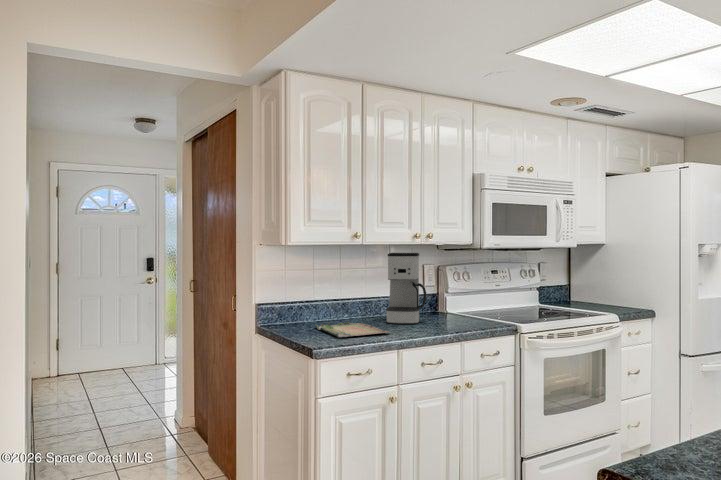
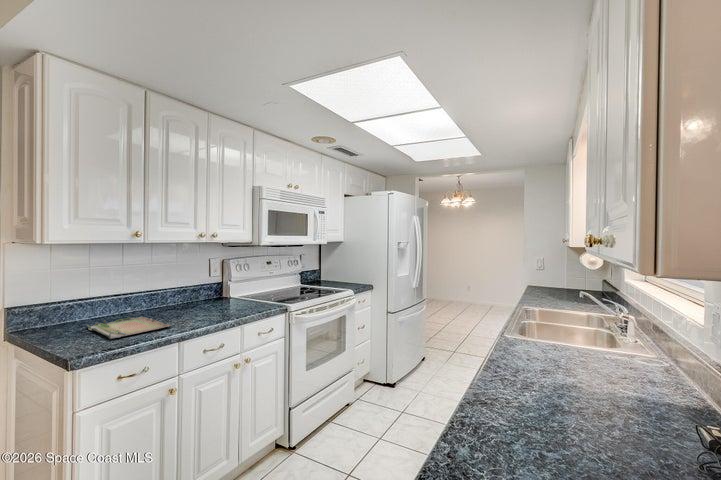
coffee maker: present [386,253,426,324] -> none [172,250,211,314]

